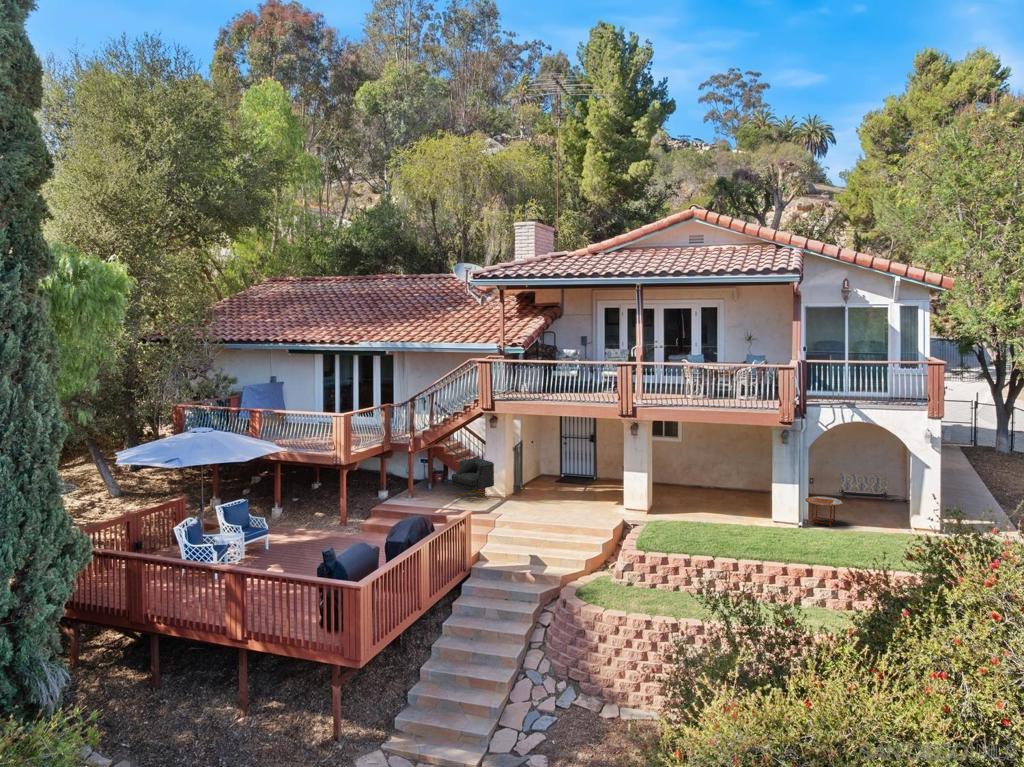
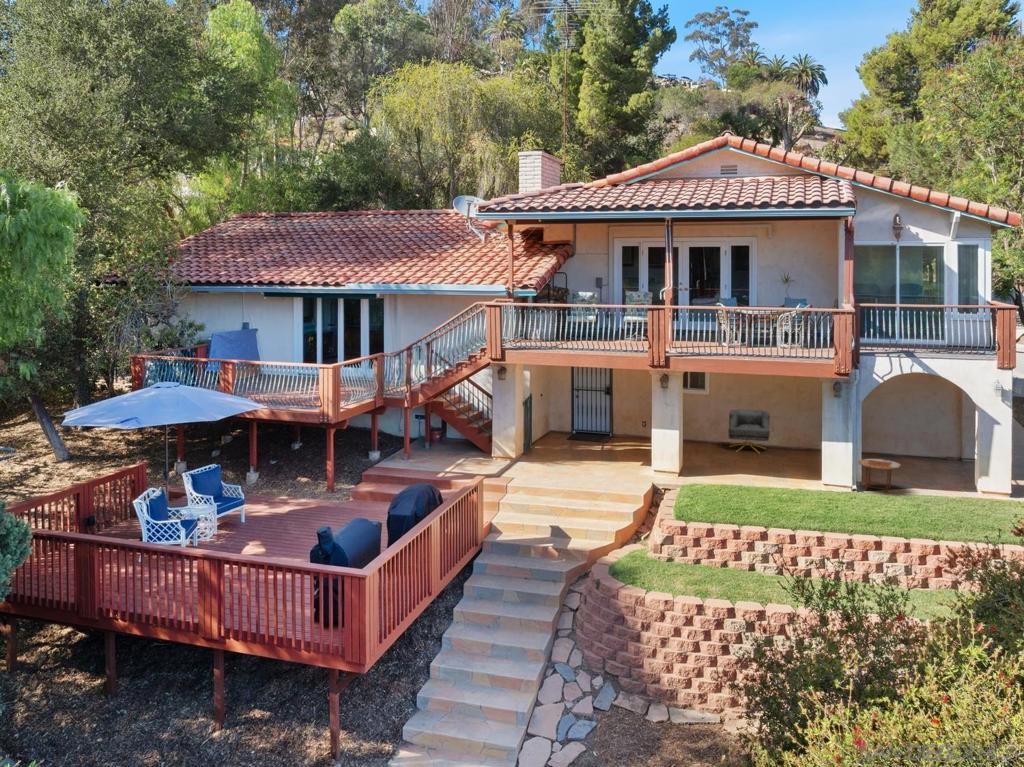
armchair: present [452,458,494,501] -> present [728,409,770,453]
bench: present [839,473,888,498] -> none [883,431,940,460]

